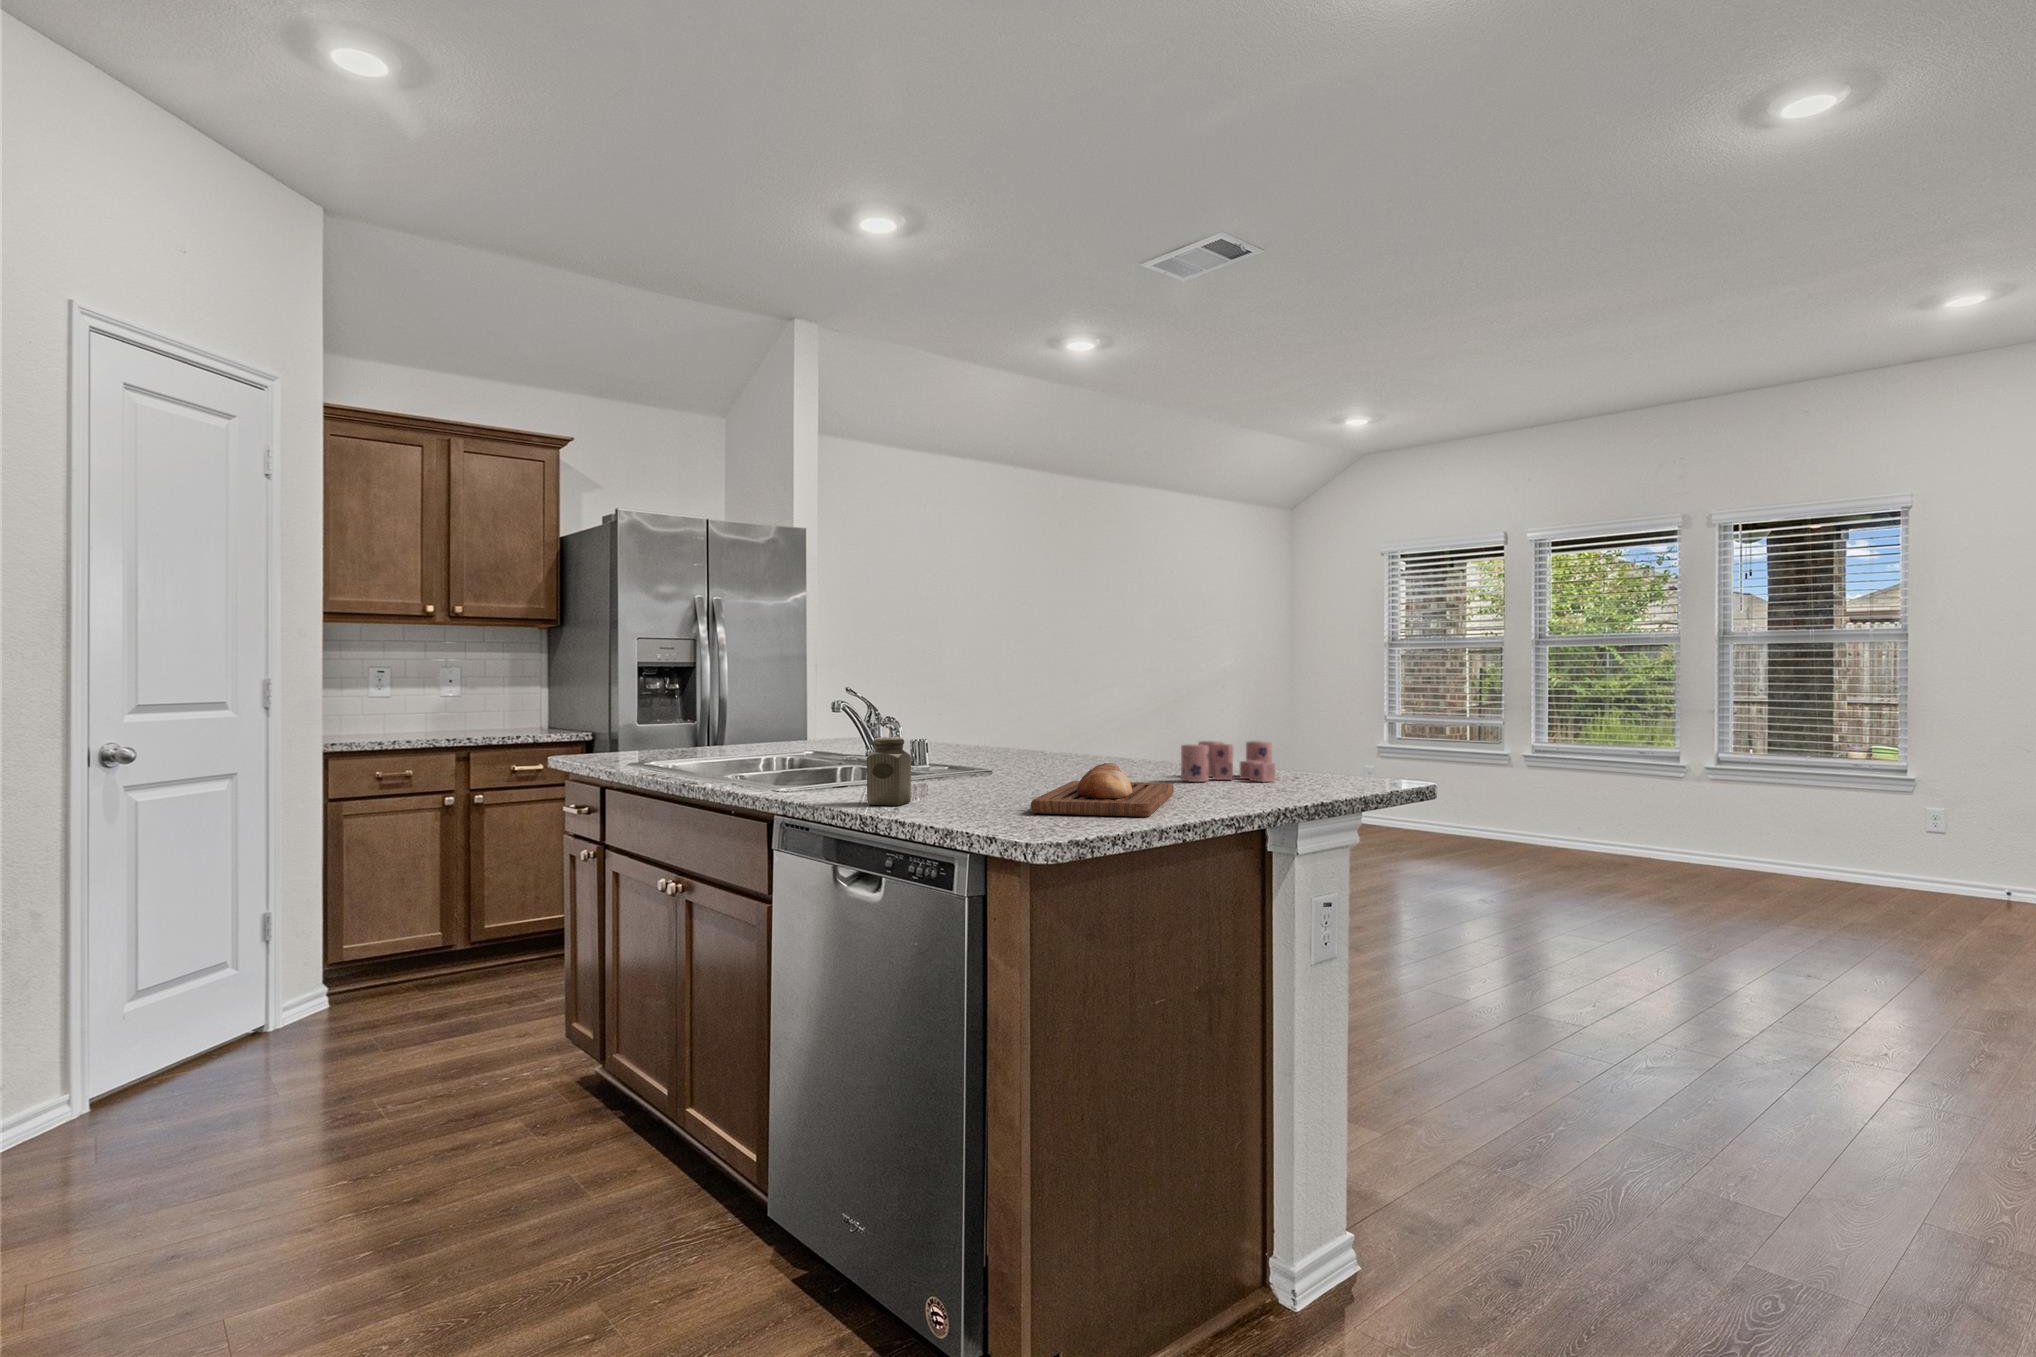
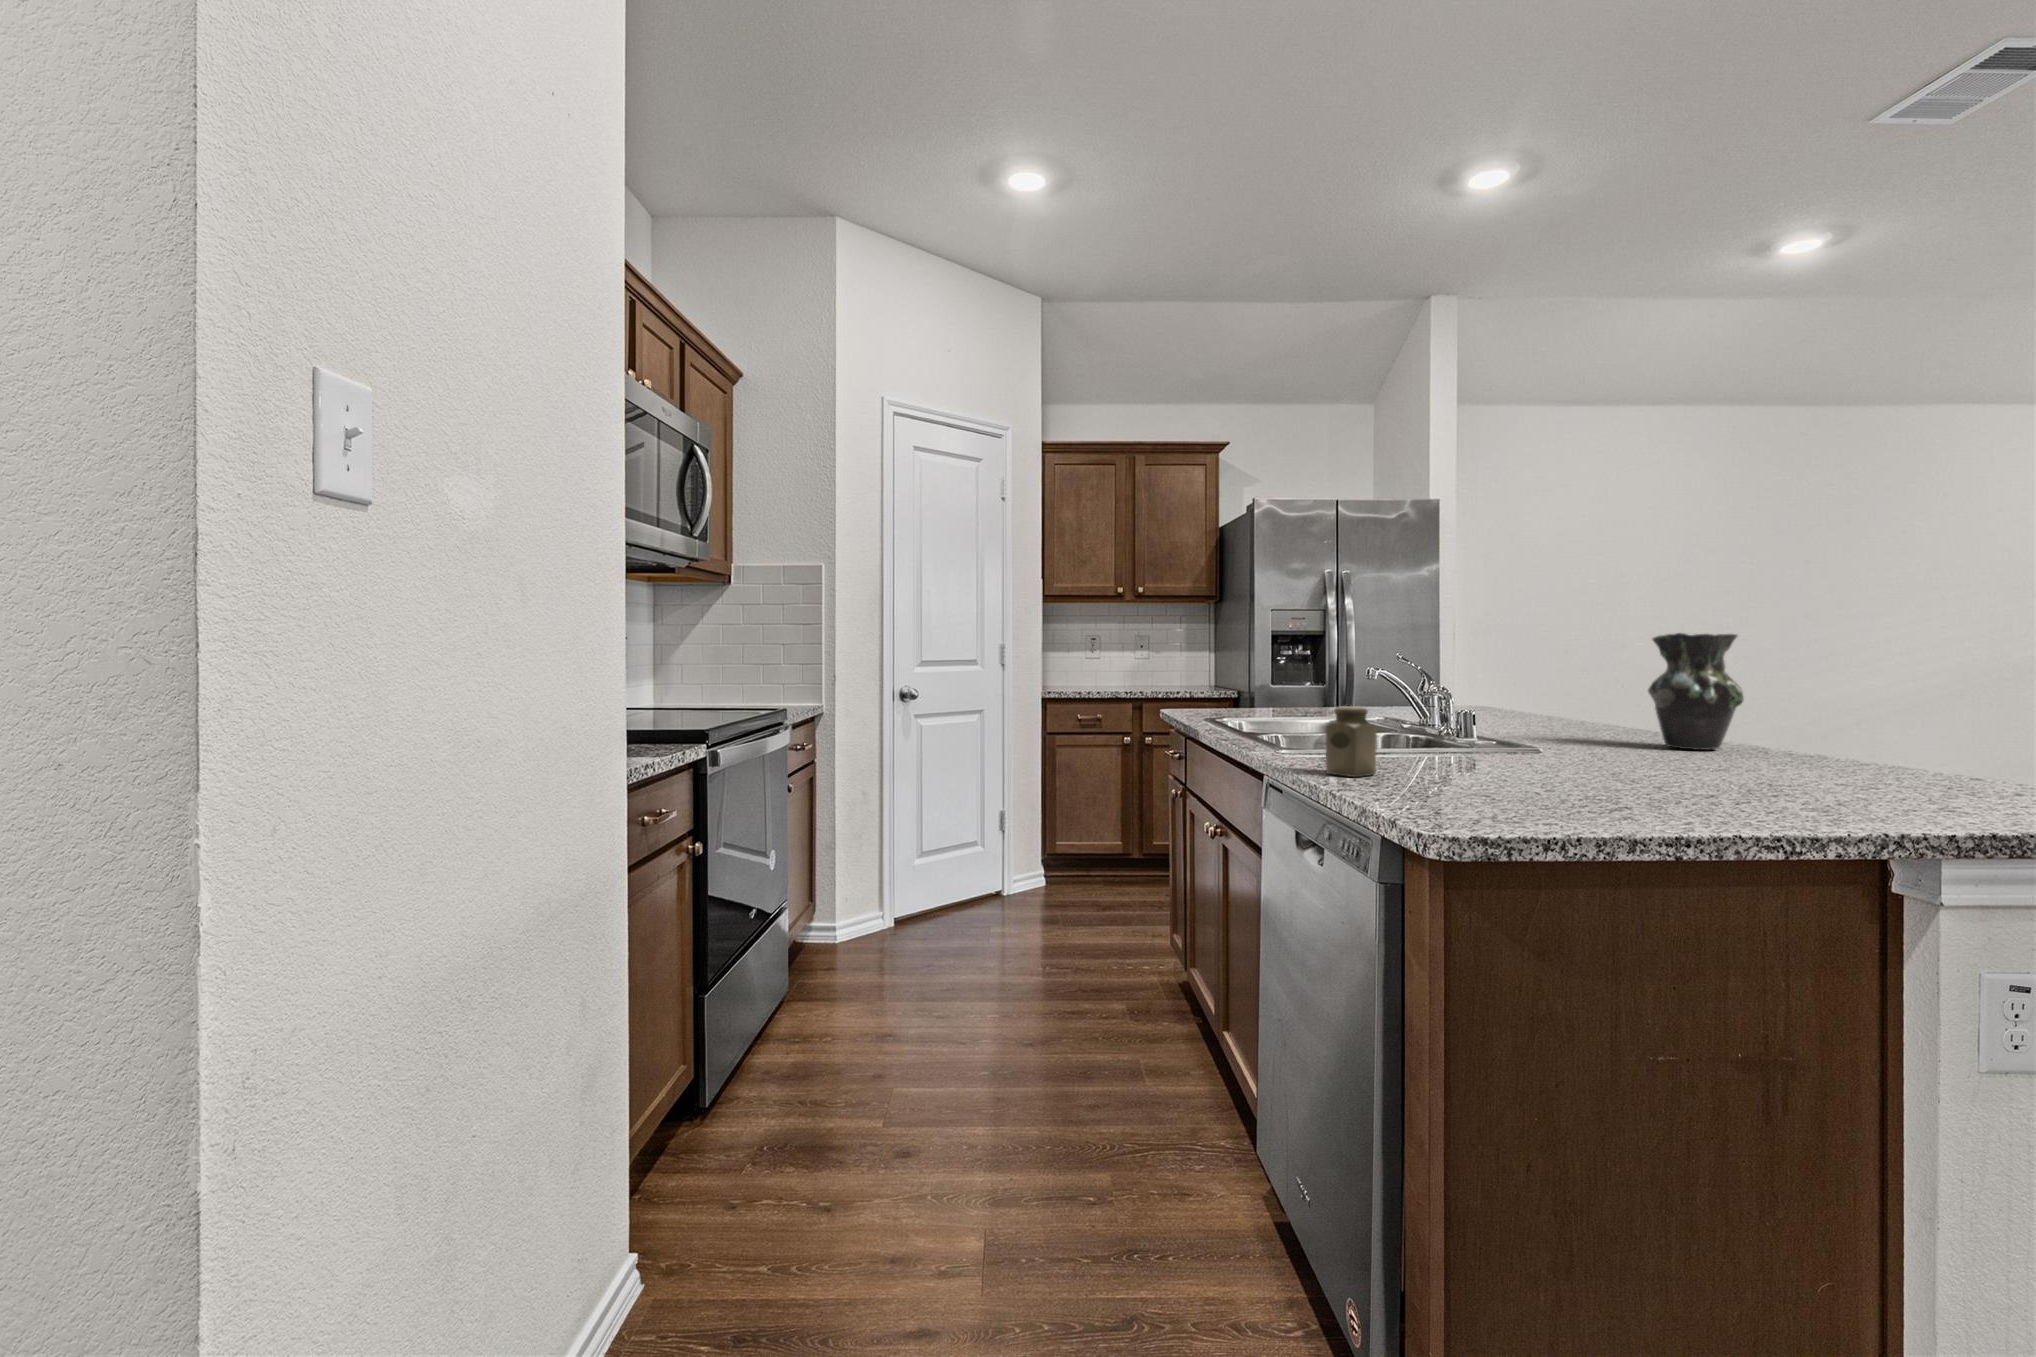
vase: none [1057,667,1122,764] -> present [1648,633,1744,750]
candle: present [1181,741,1275,782] -> none [1789,730,1974,794]
bread loaf: present [1031,763,1174,817] -> none [1481,750,1736,821]

